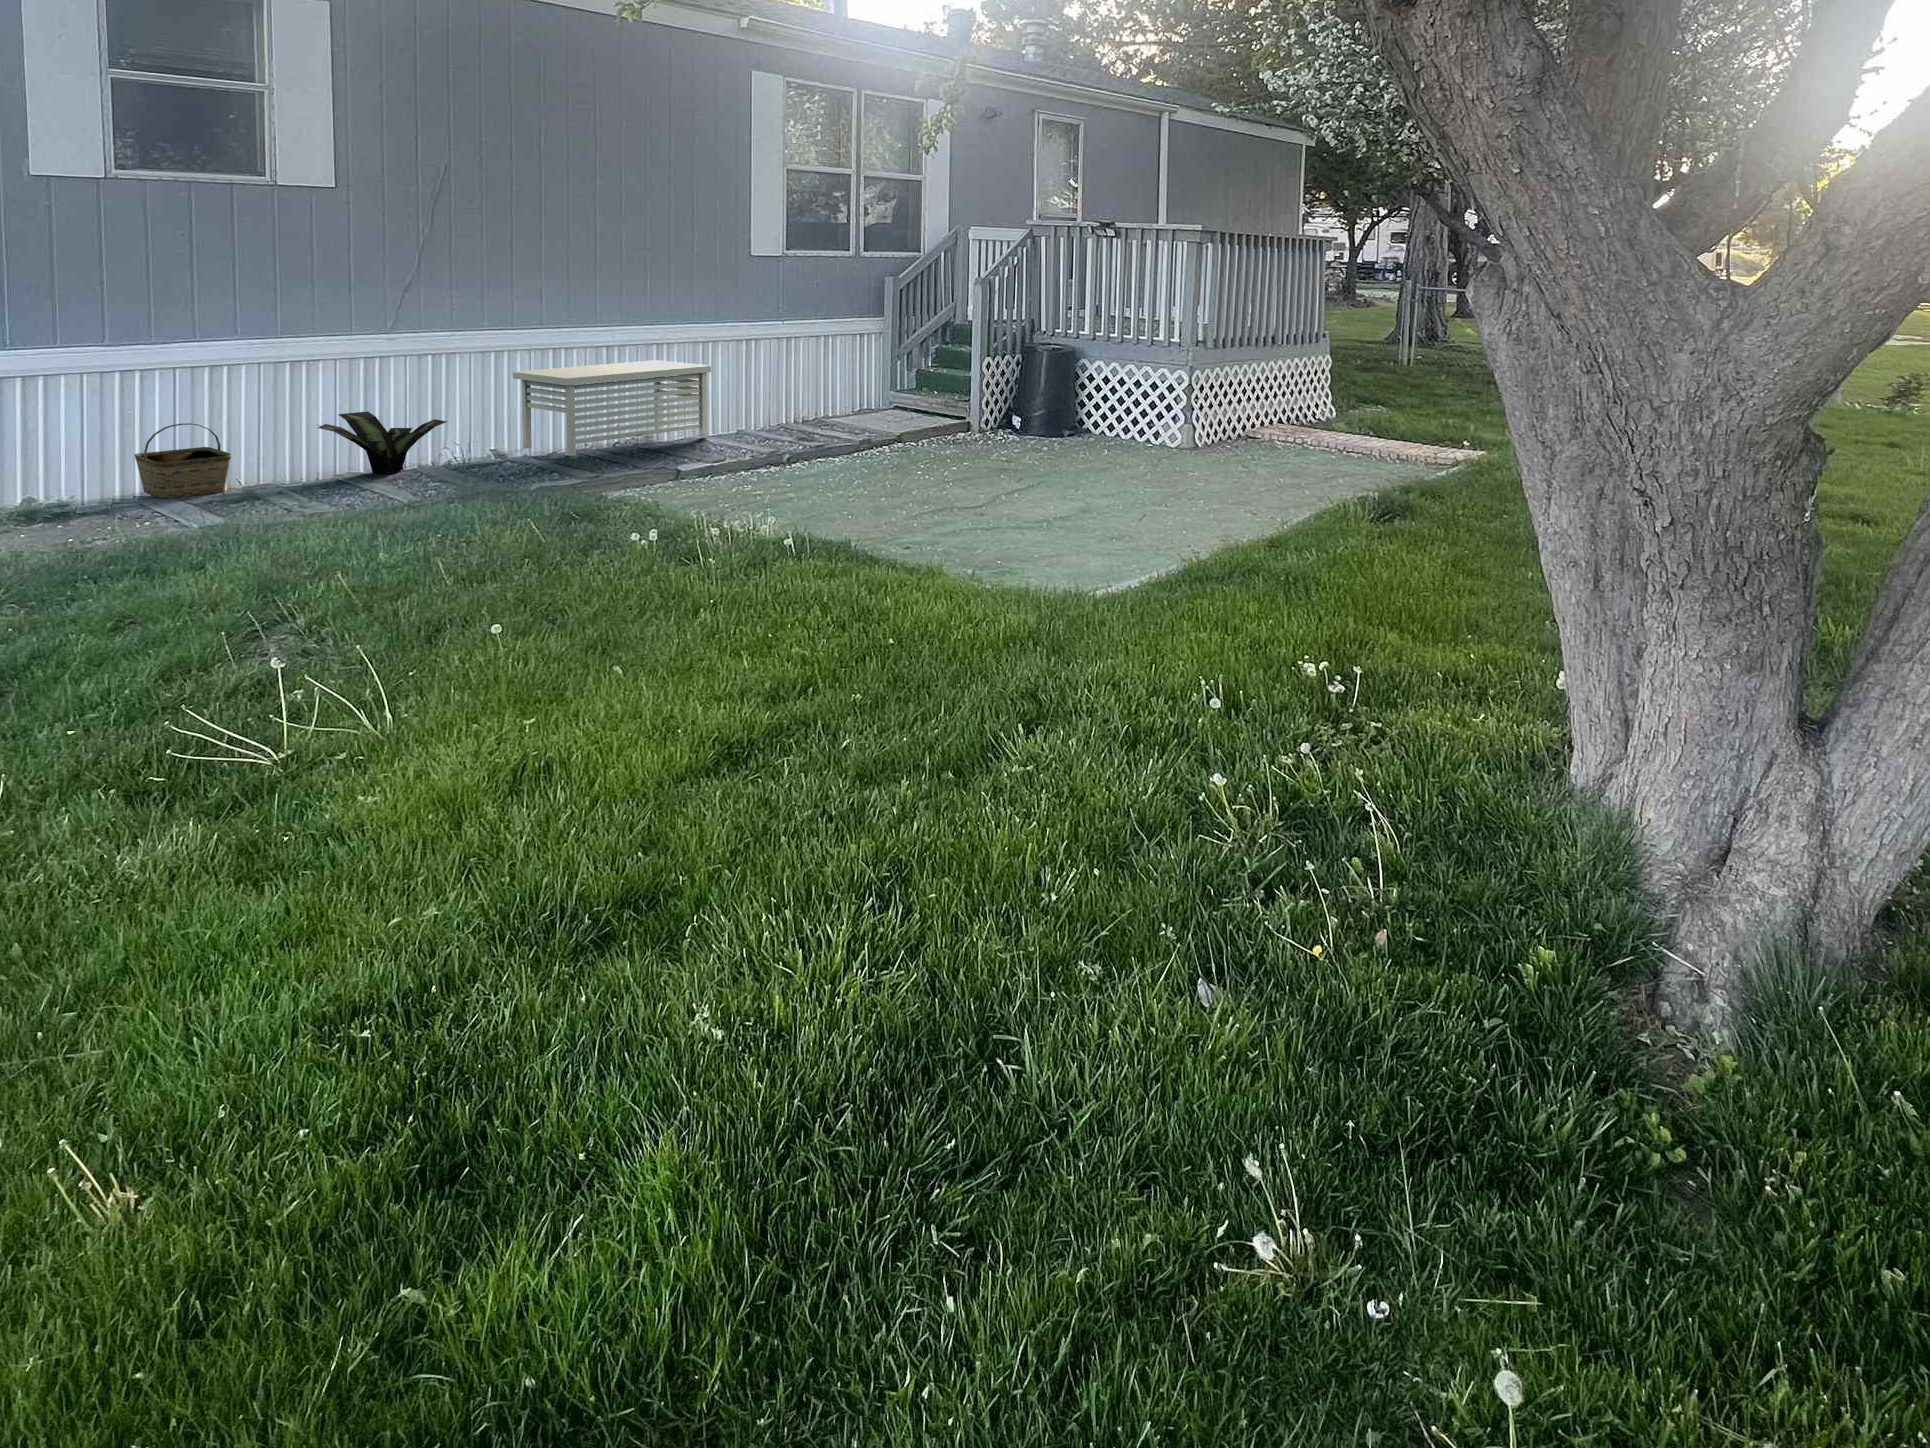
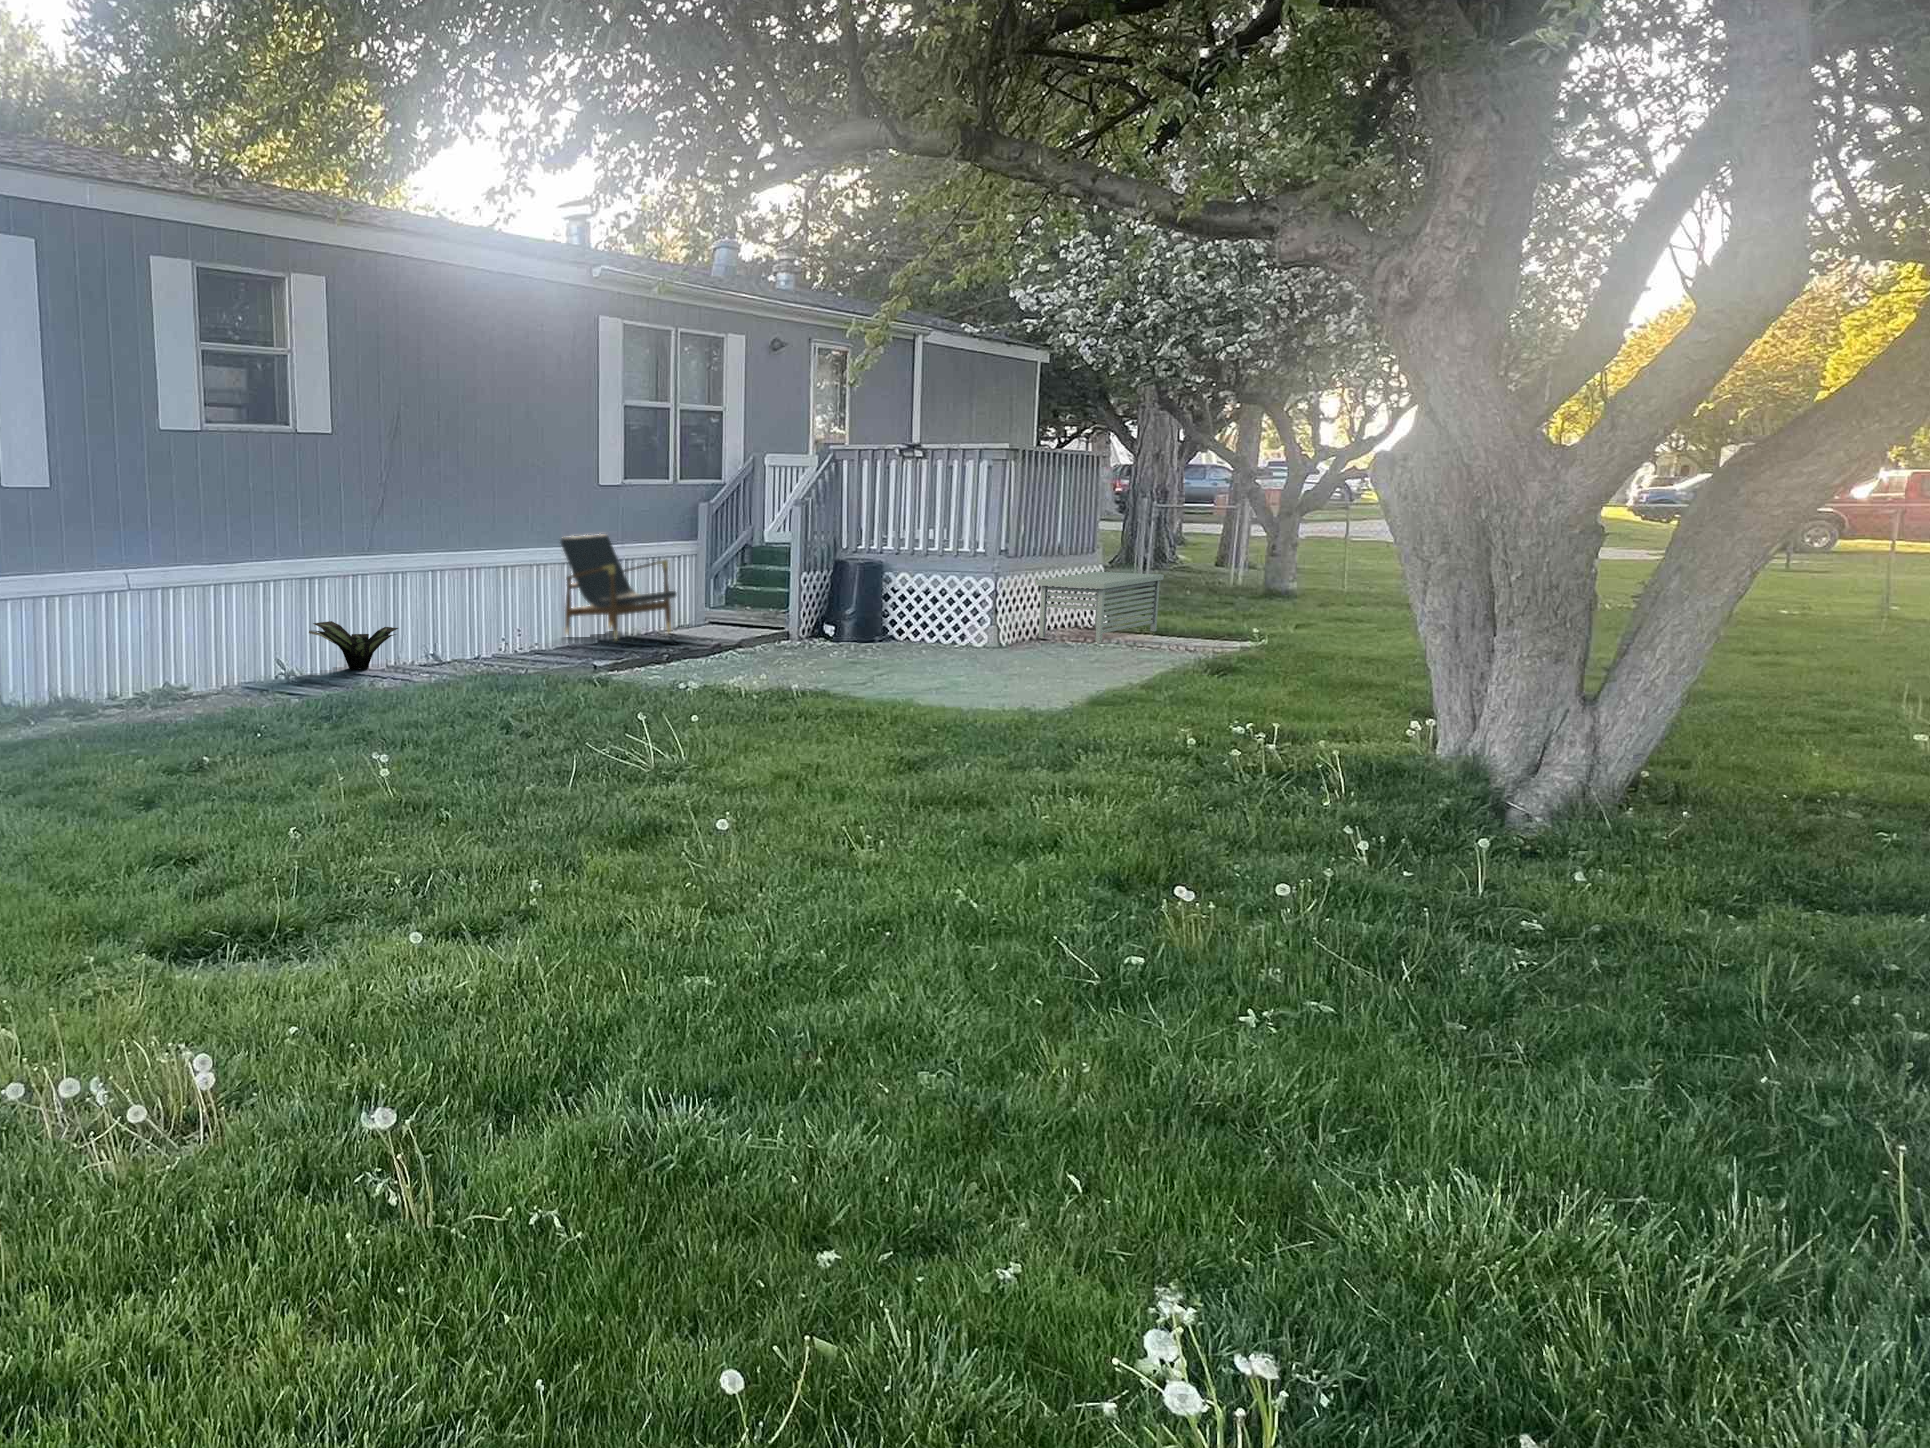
lounge chair: none [703,310,835,436] -> present [561,534,677,640]
storage bench: present [513,360,711,456] -> present [1036,572,1164,642]
basket: present [135,423,231,499] -> none [190,629,263,687]

